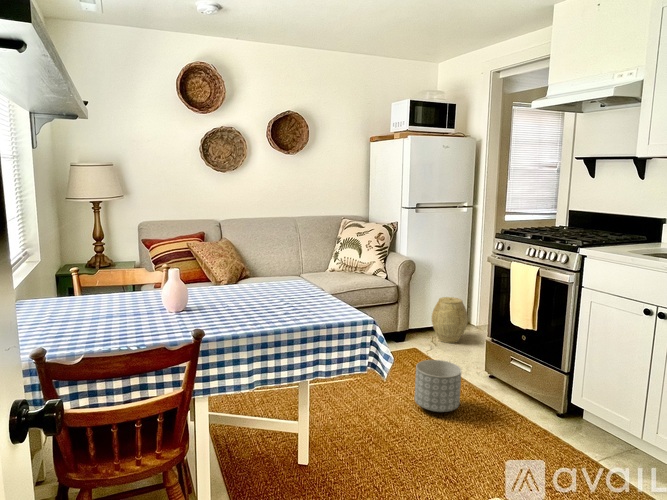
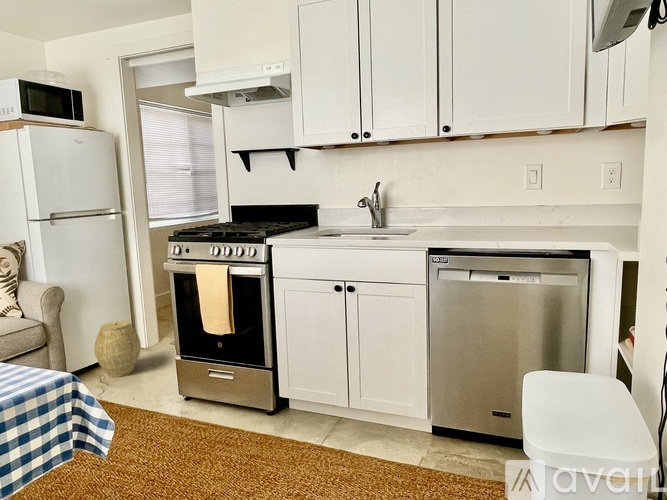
planter: present [415,360,461,412] -> none [105,399,169,468]

